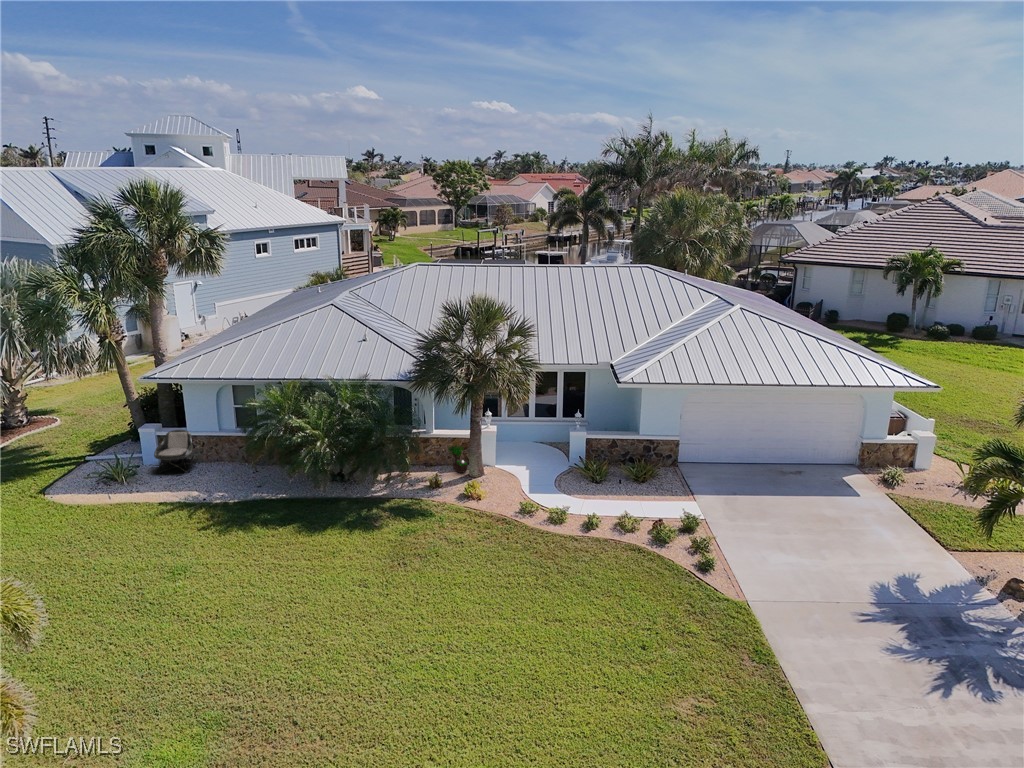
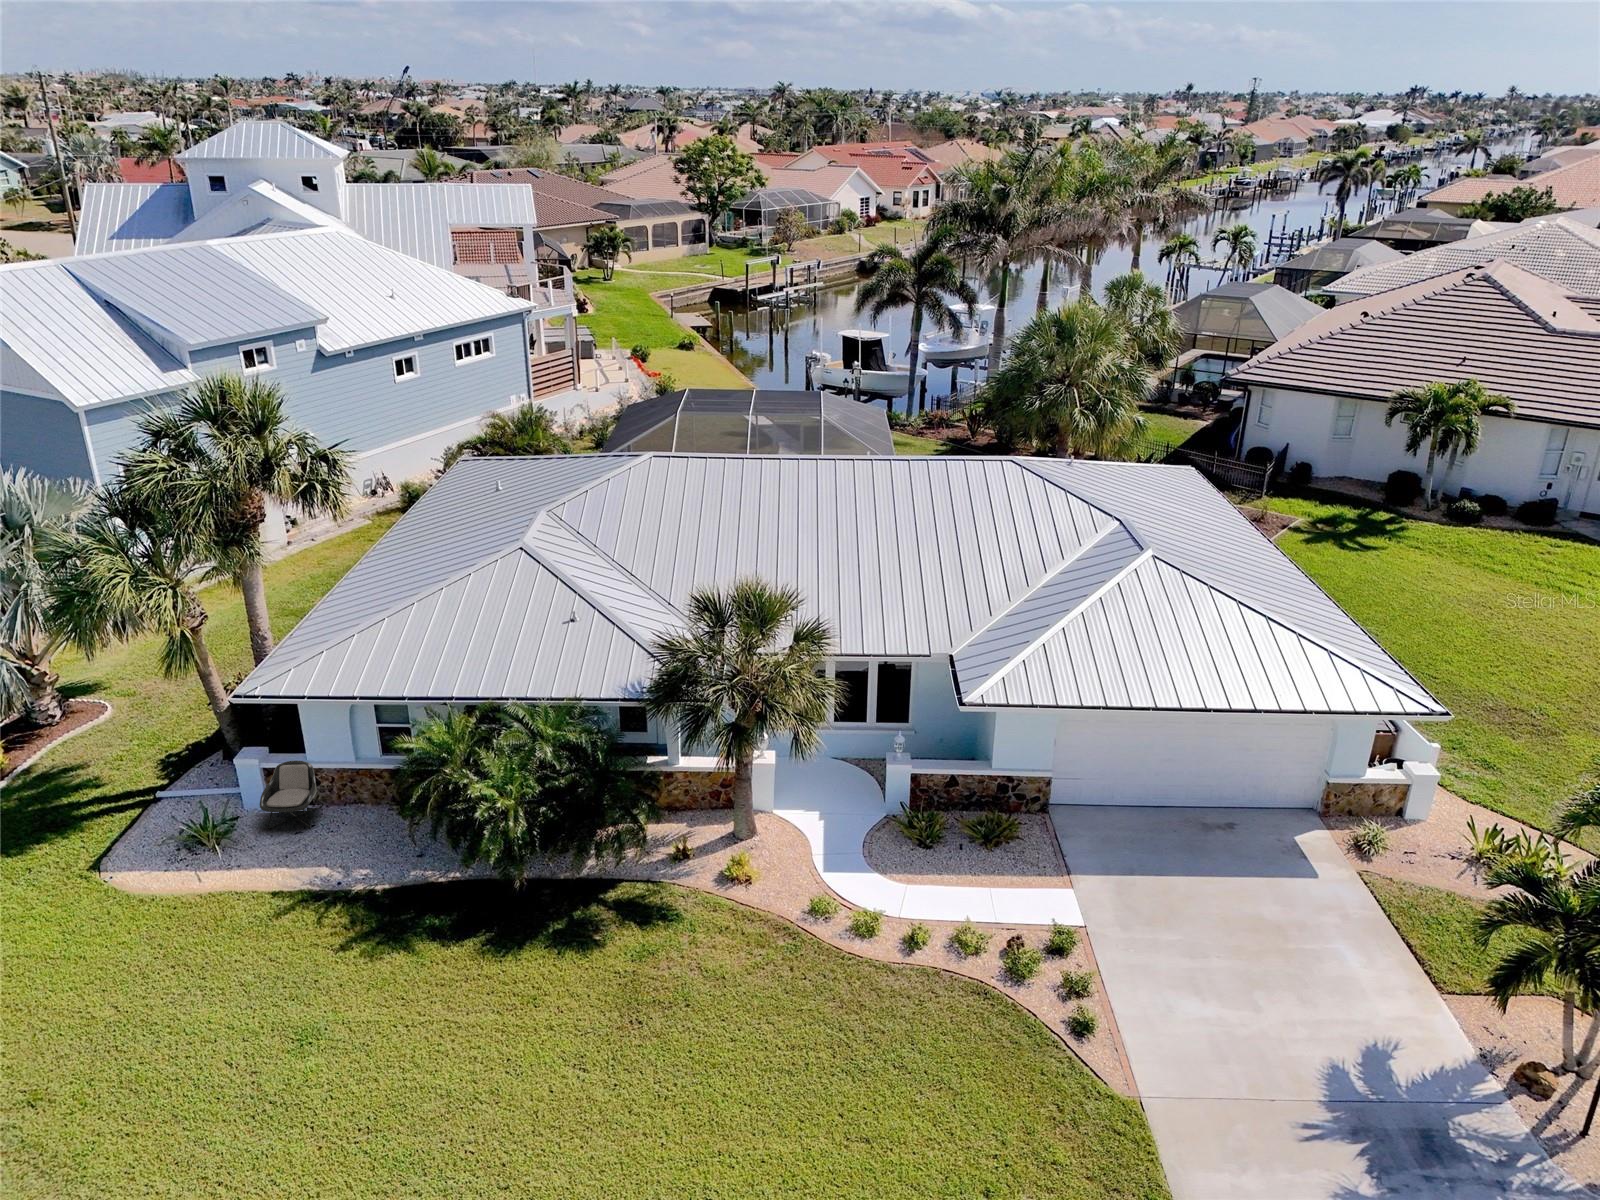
potted tree: present [448,445,468,473] -> none [699,785,733,830]

